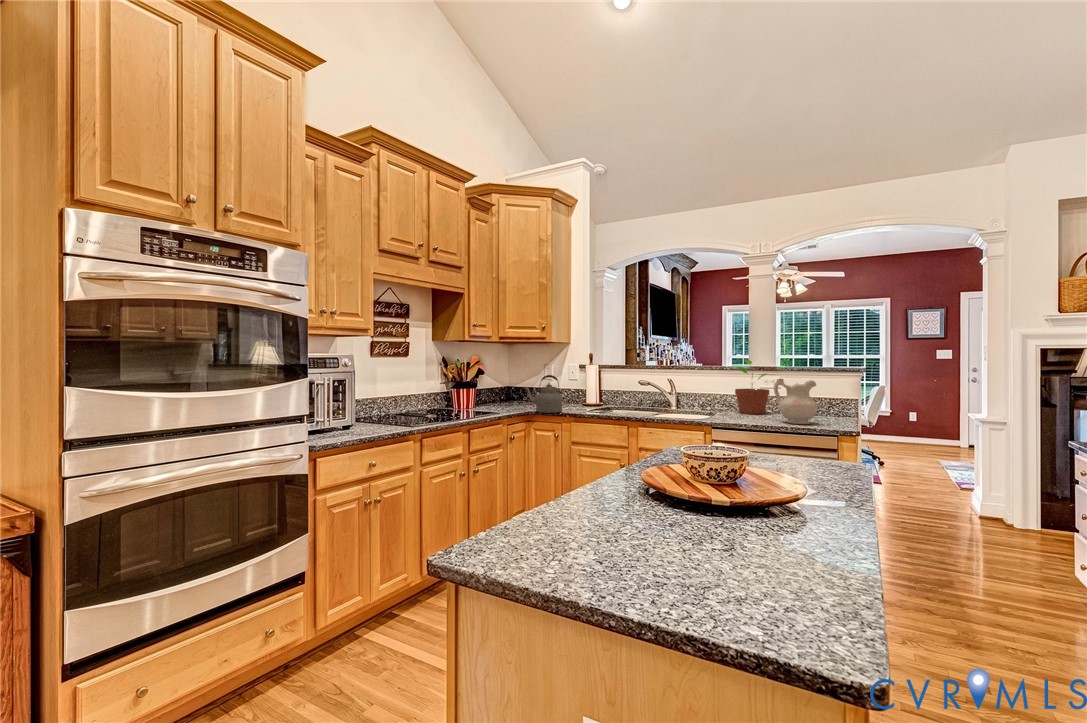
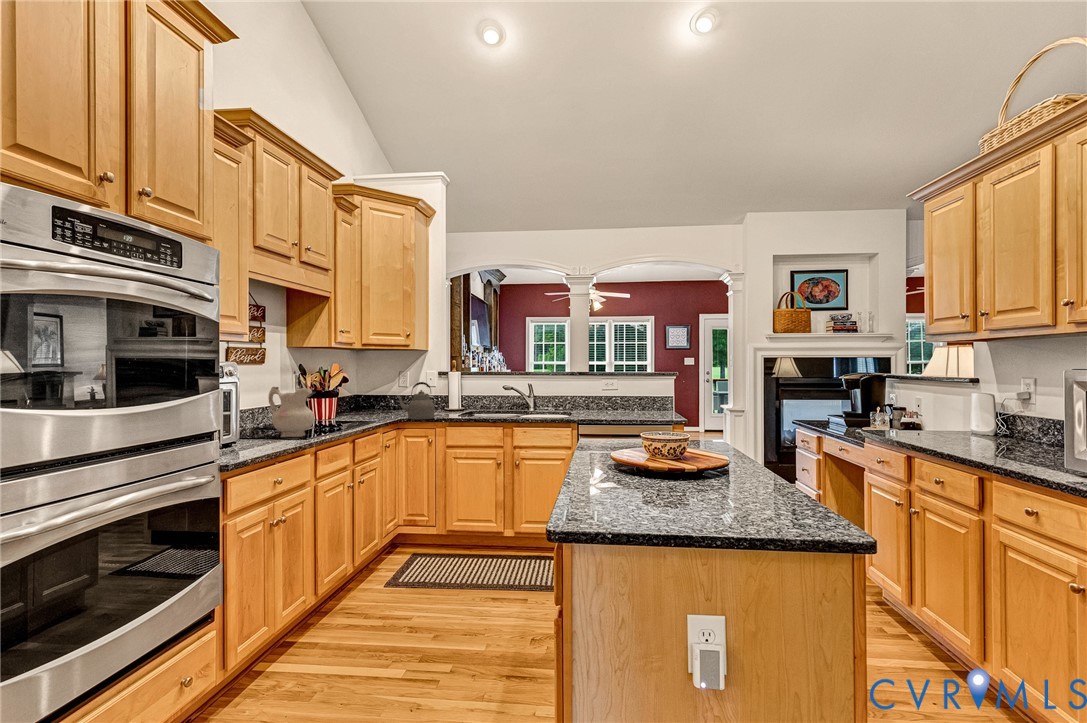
potted plant: present [735,359,769,414] -> none [583,365,611,412]
ceramic pitcher: present [774,379,818,424] -> present [268,387,314,437]

